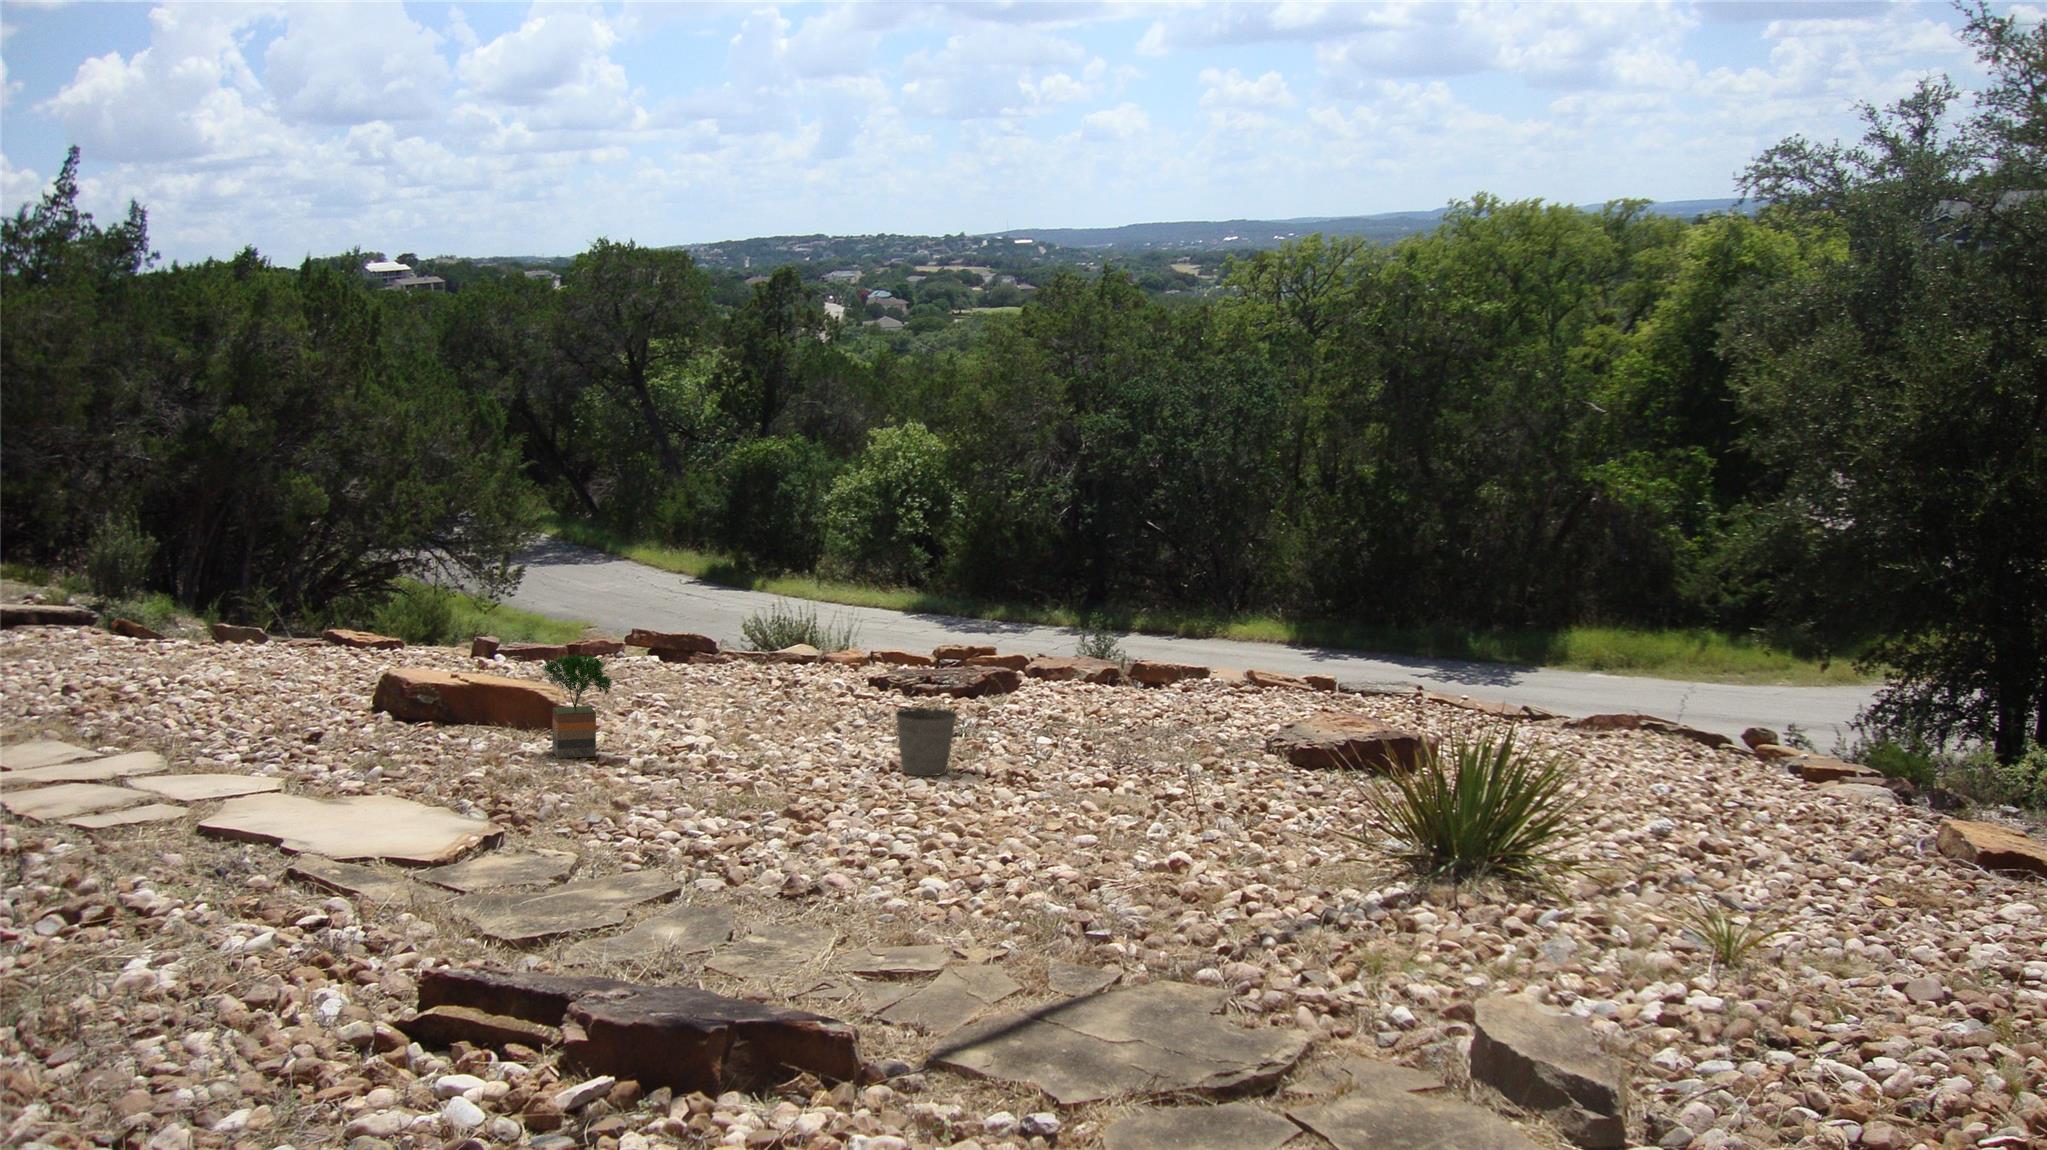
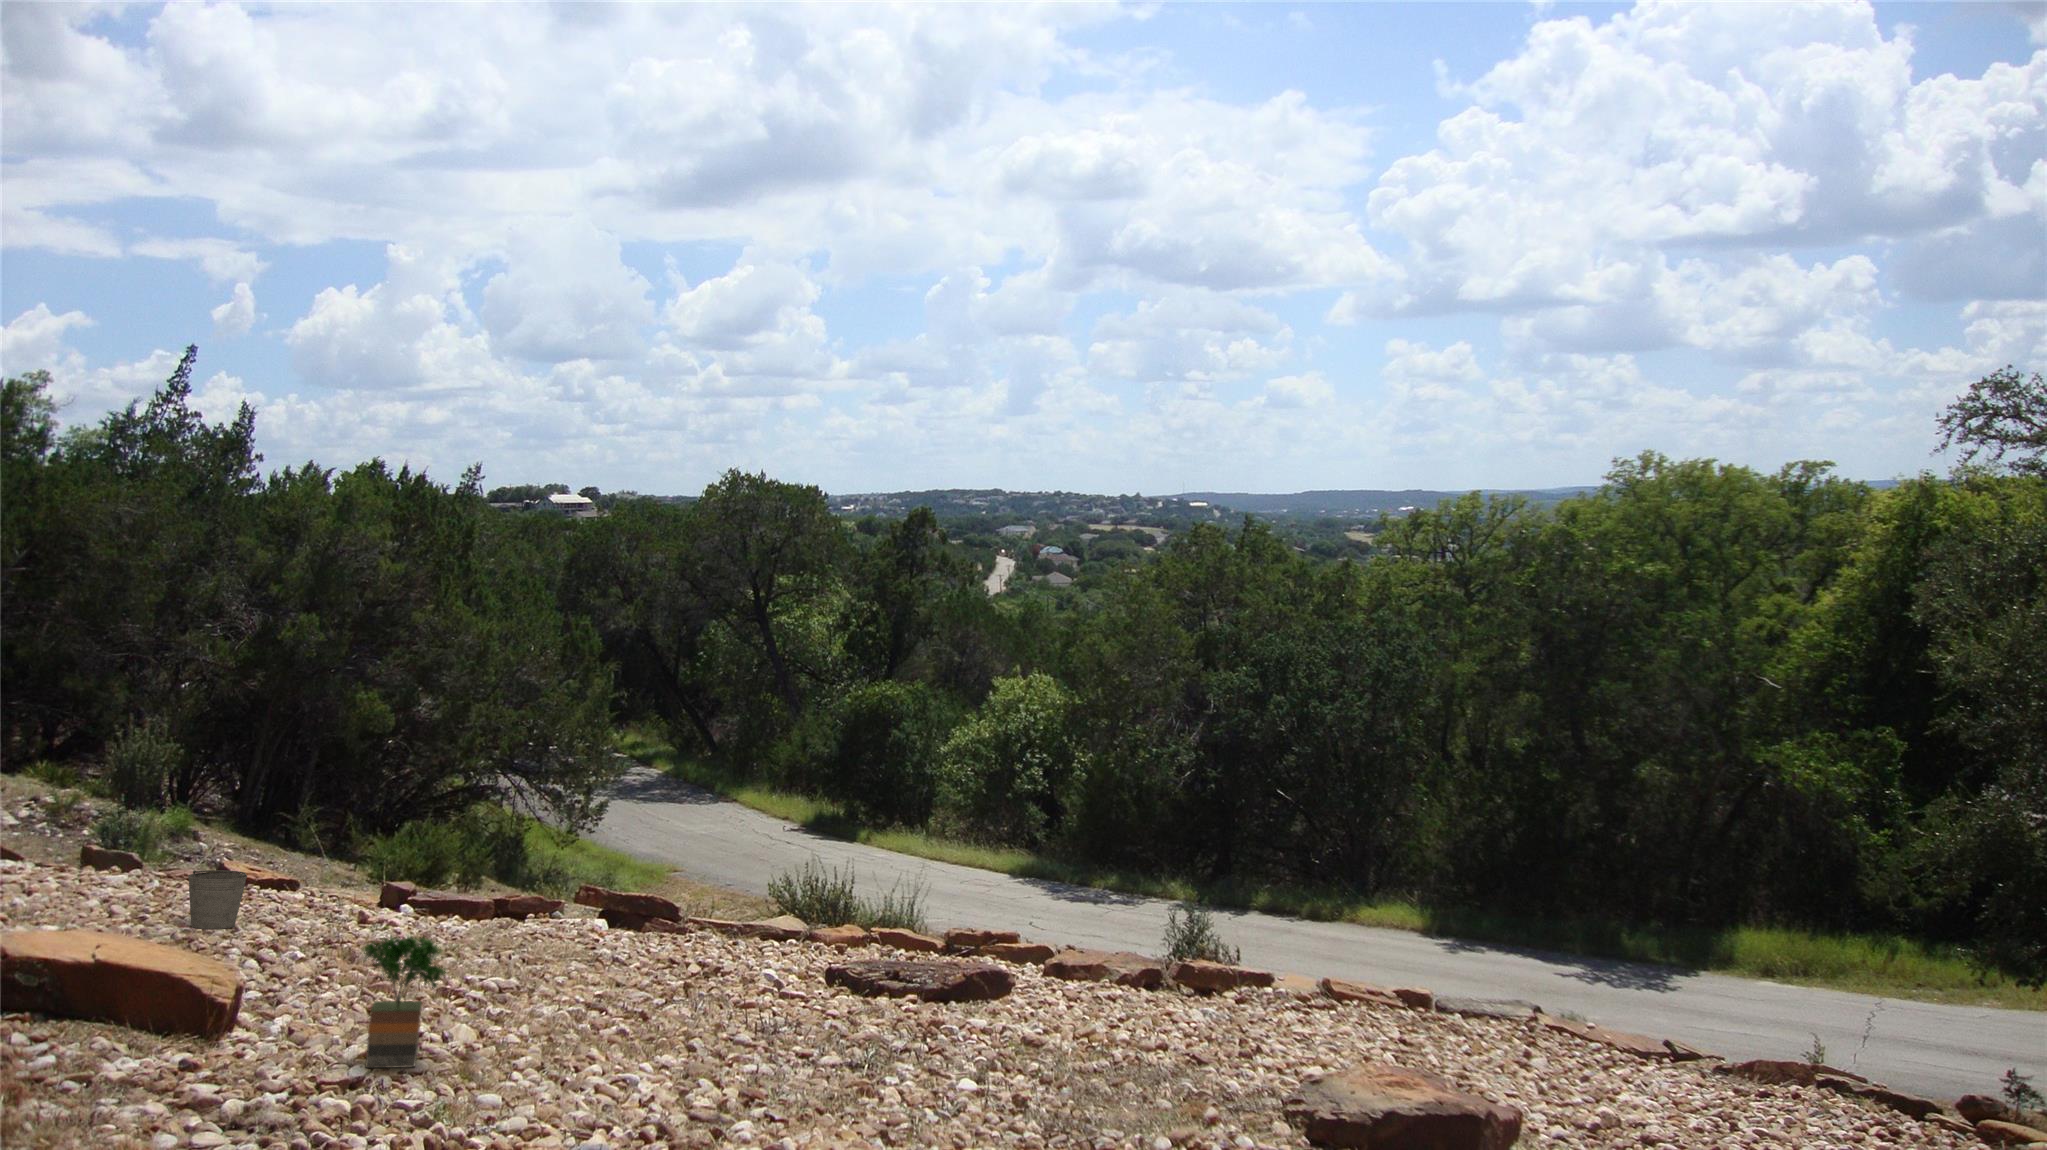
bucket: present [896,707,957,776] -> present [188,870,247,929]

